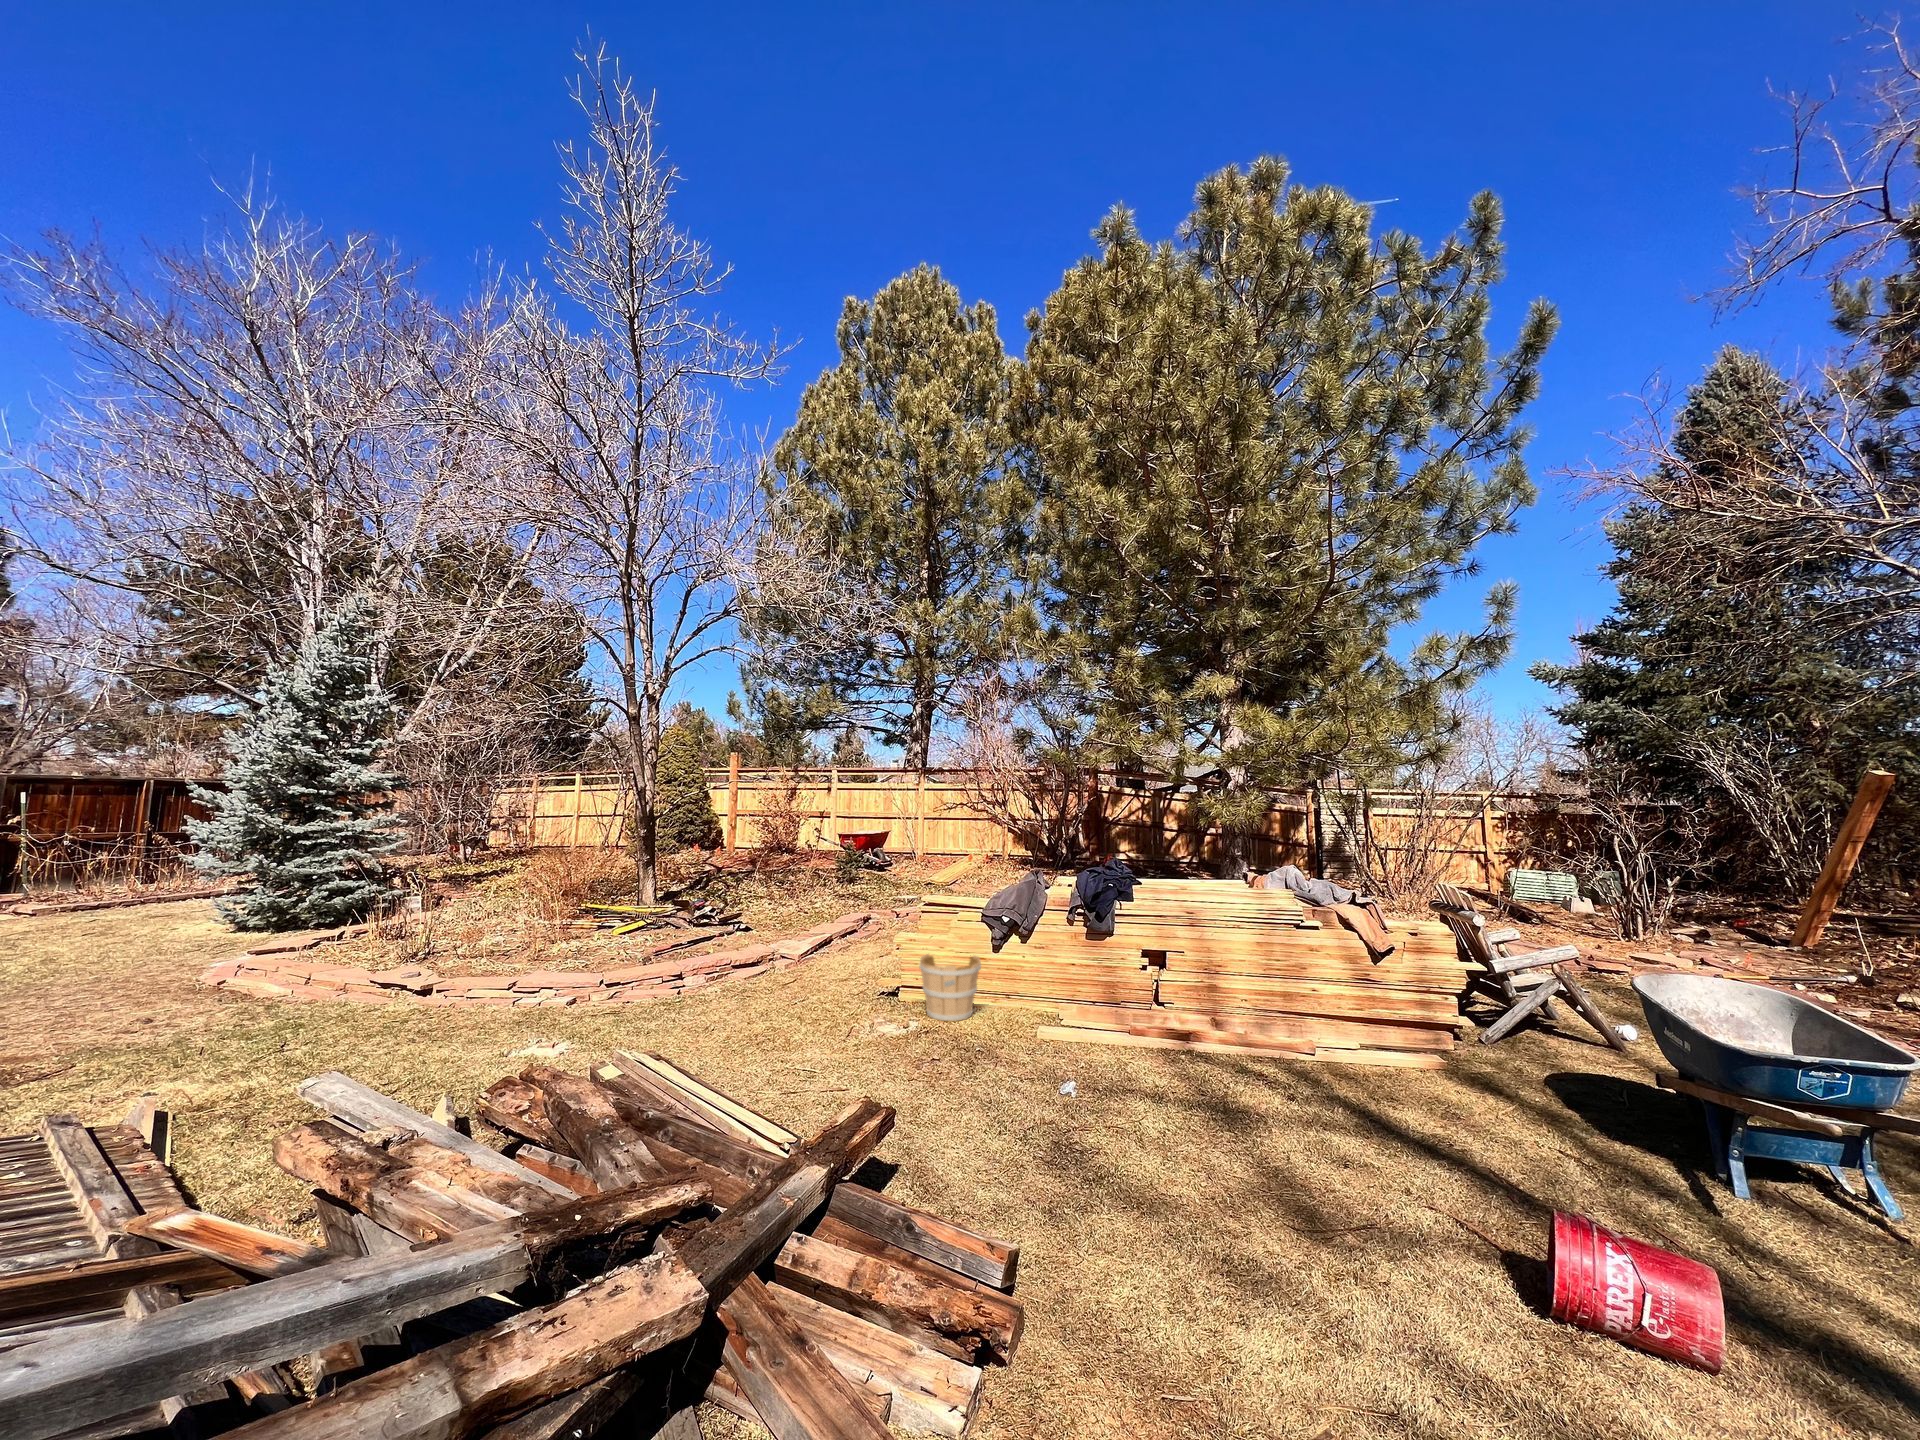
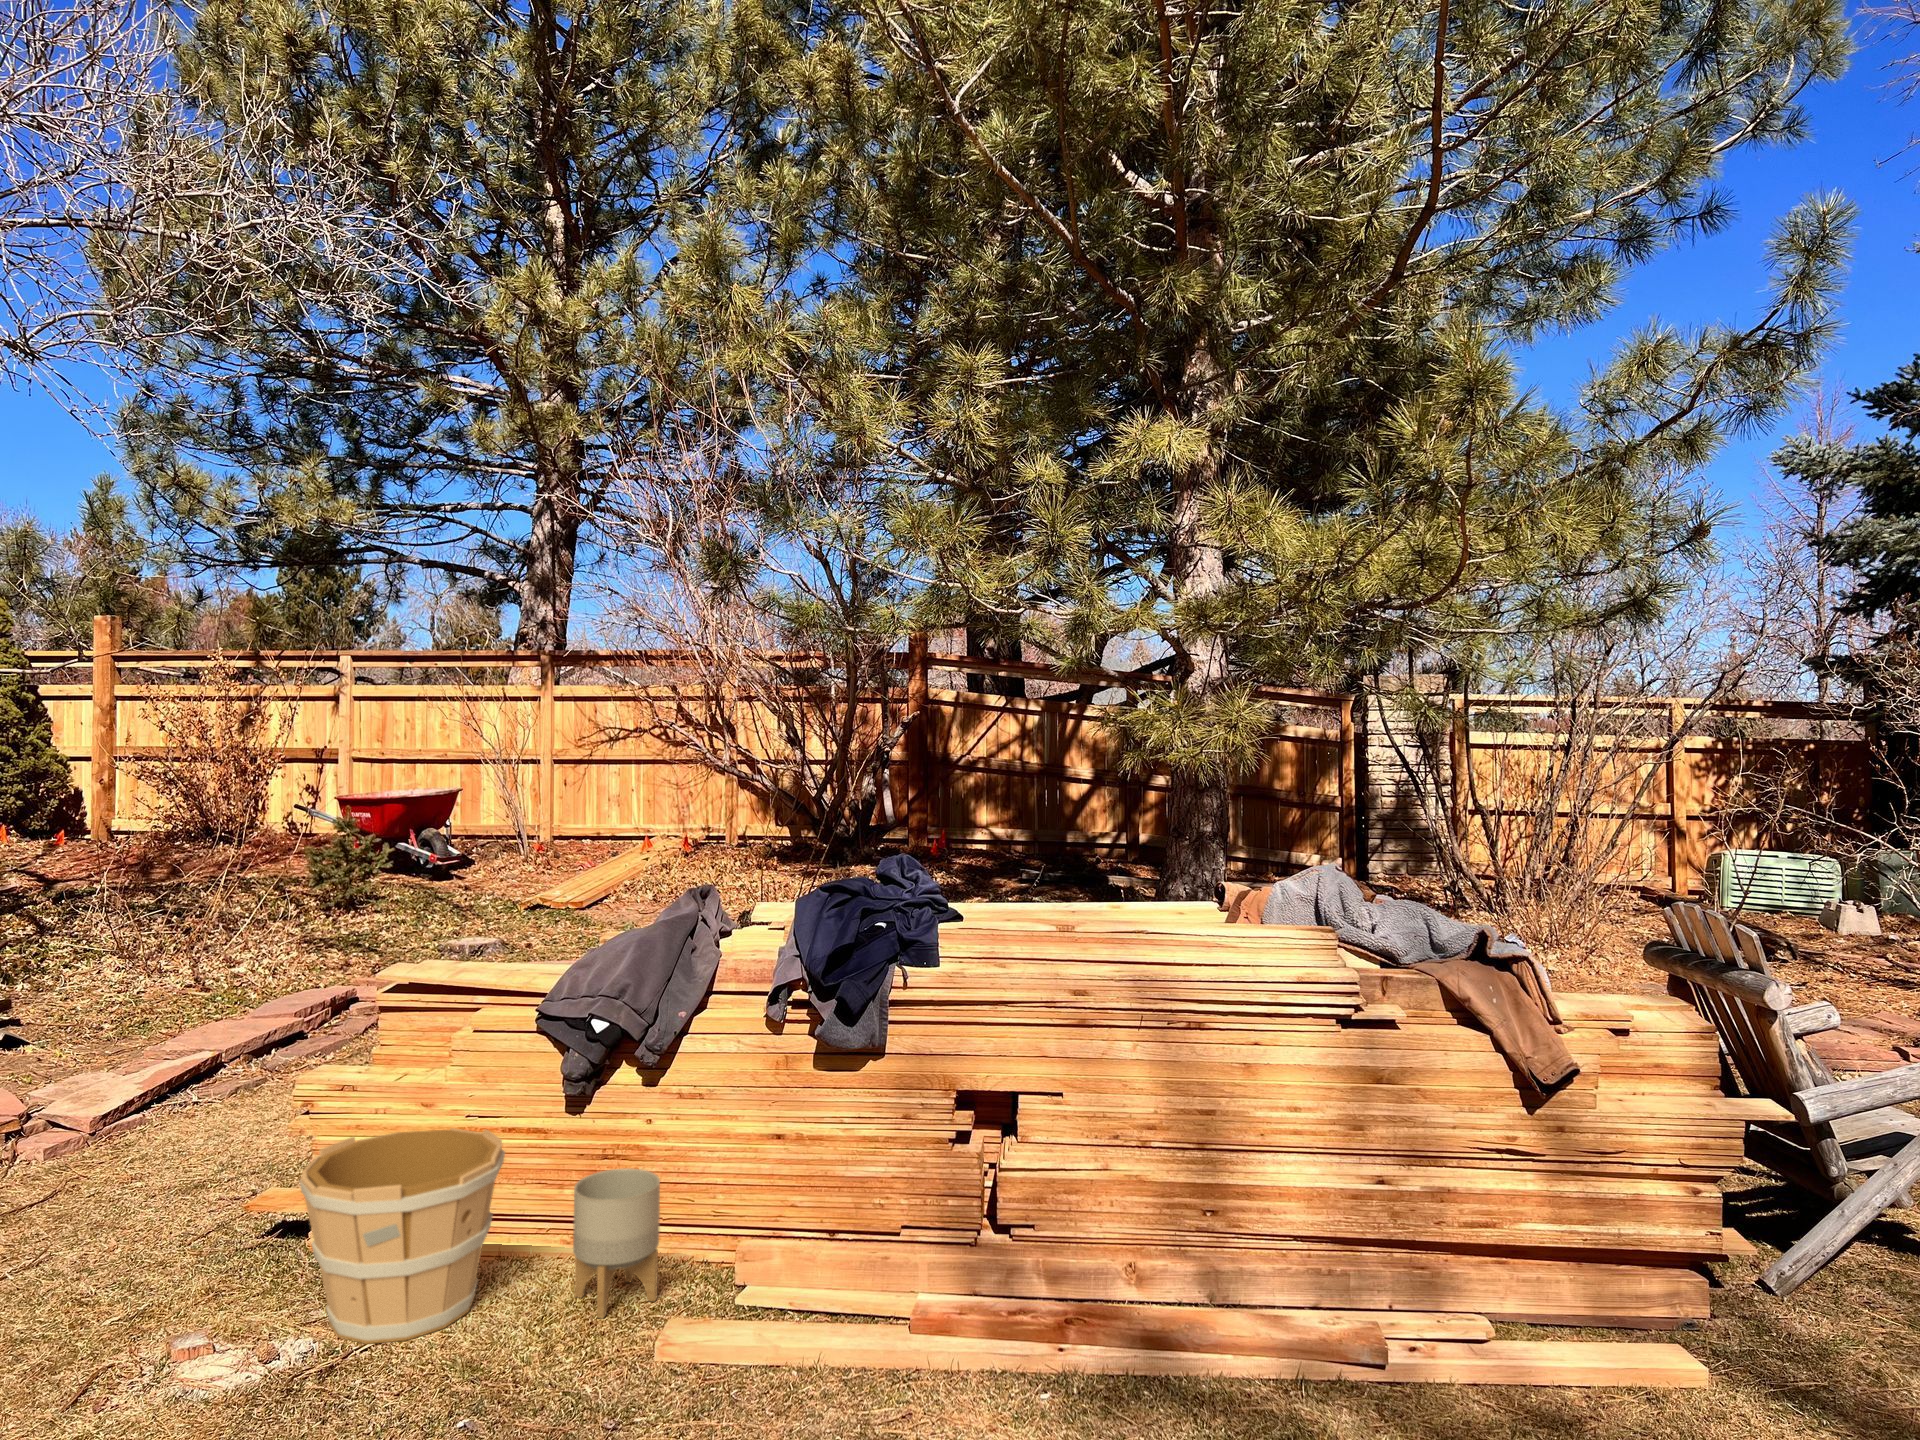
planter: none [1005,971,1035,1021] -> present [573,1168,660,1318]

